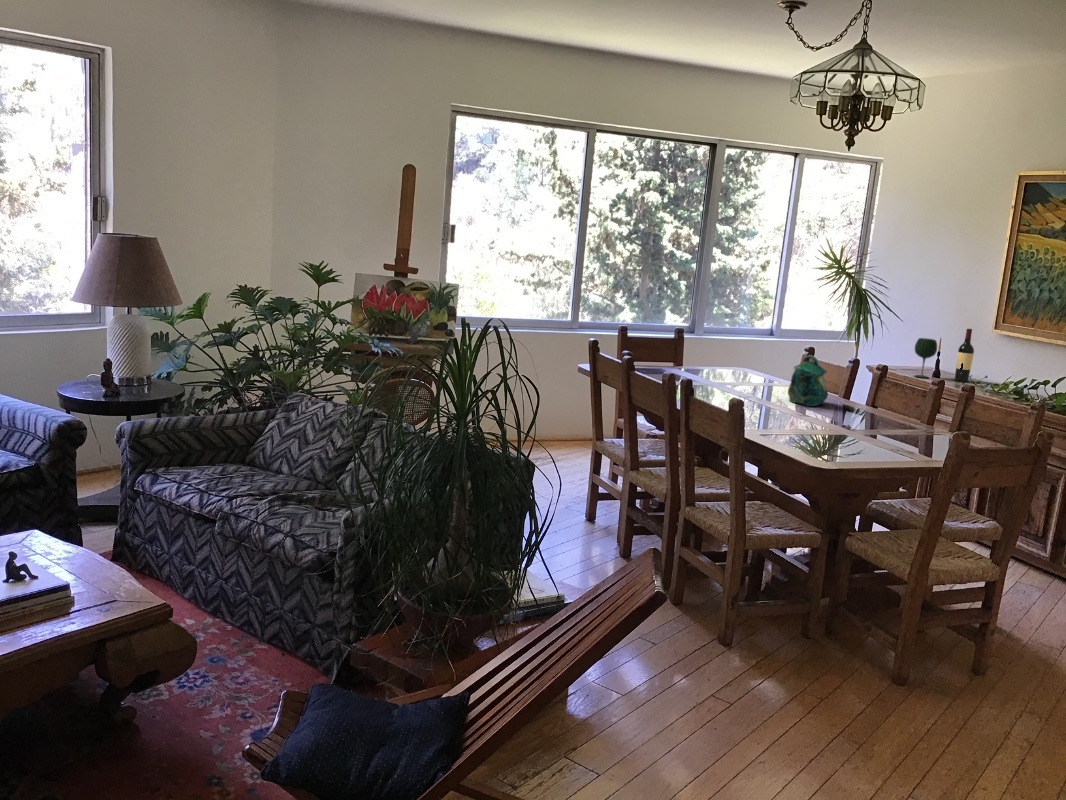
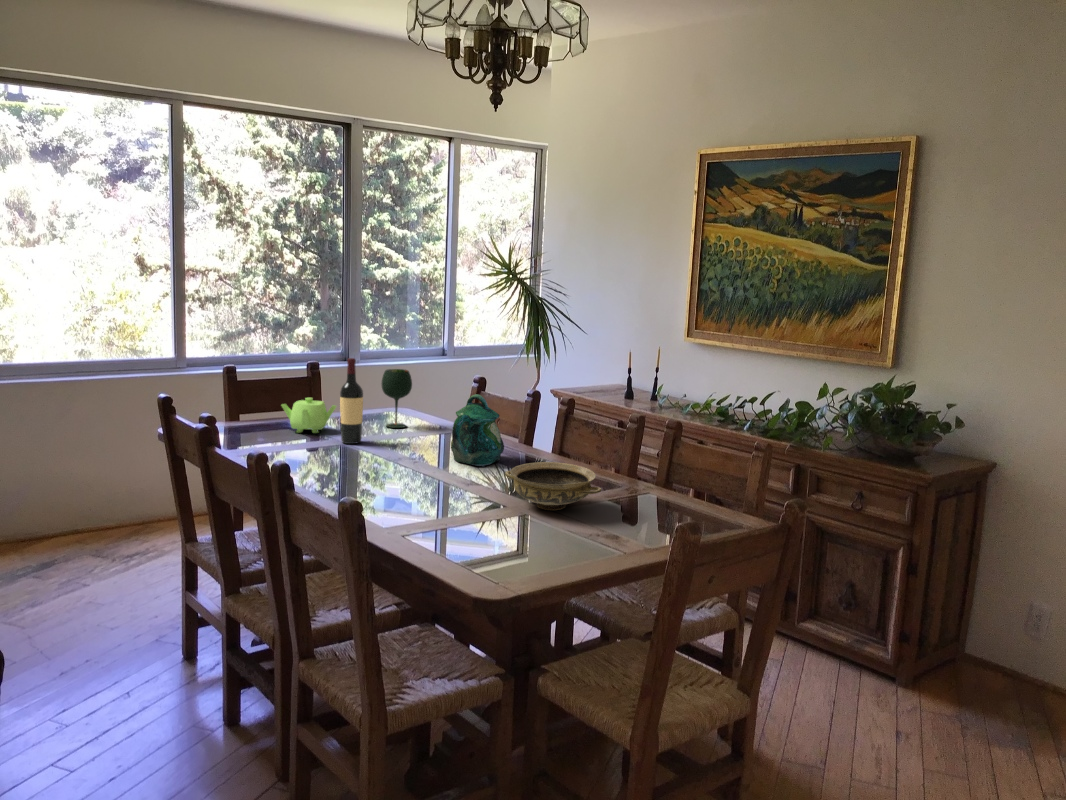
wine bottle: present [955,329,974,382] -> present [340,358,363,444]
wine glass: present [915,338,937,378] -> present [382,369,412,428]
teapot: none [664,351,703,377] -> present [282,398,336,433]
ceramic bowl: none [830,402,900,433] -> present [506,462,601,510]

